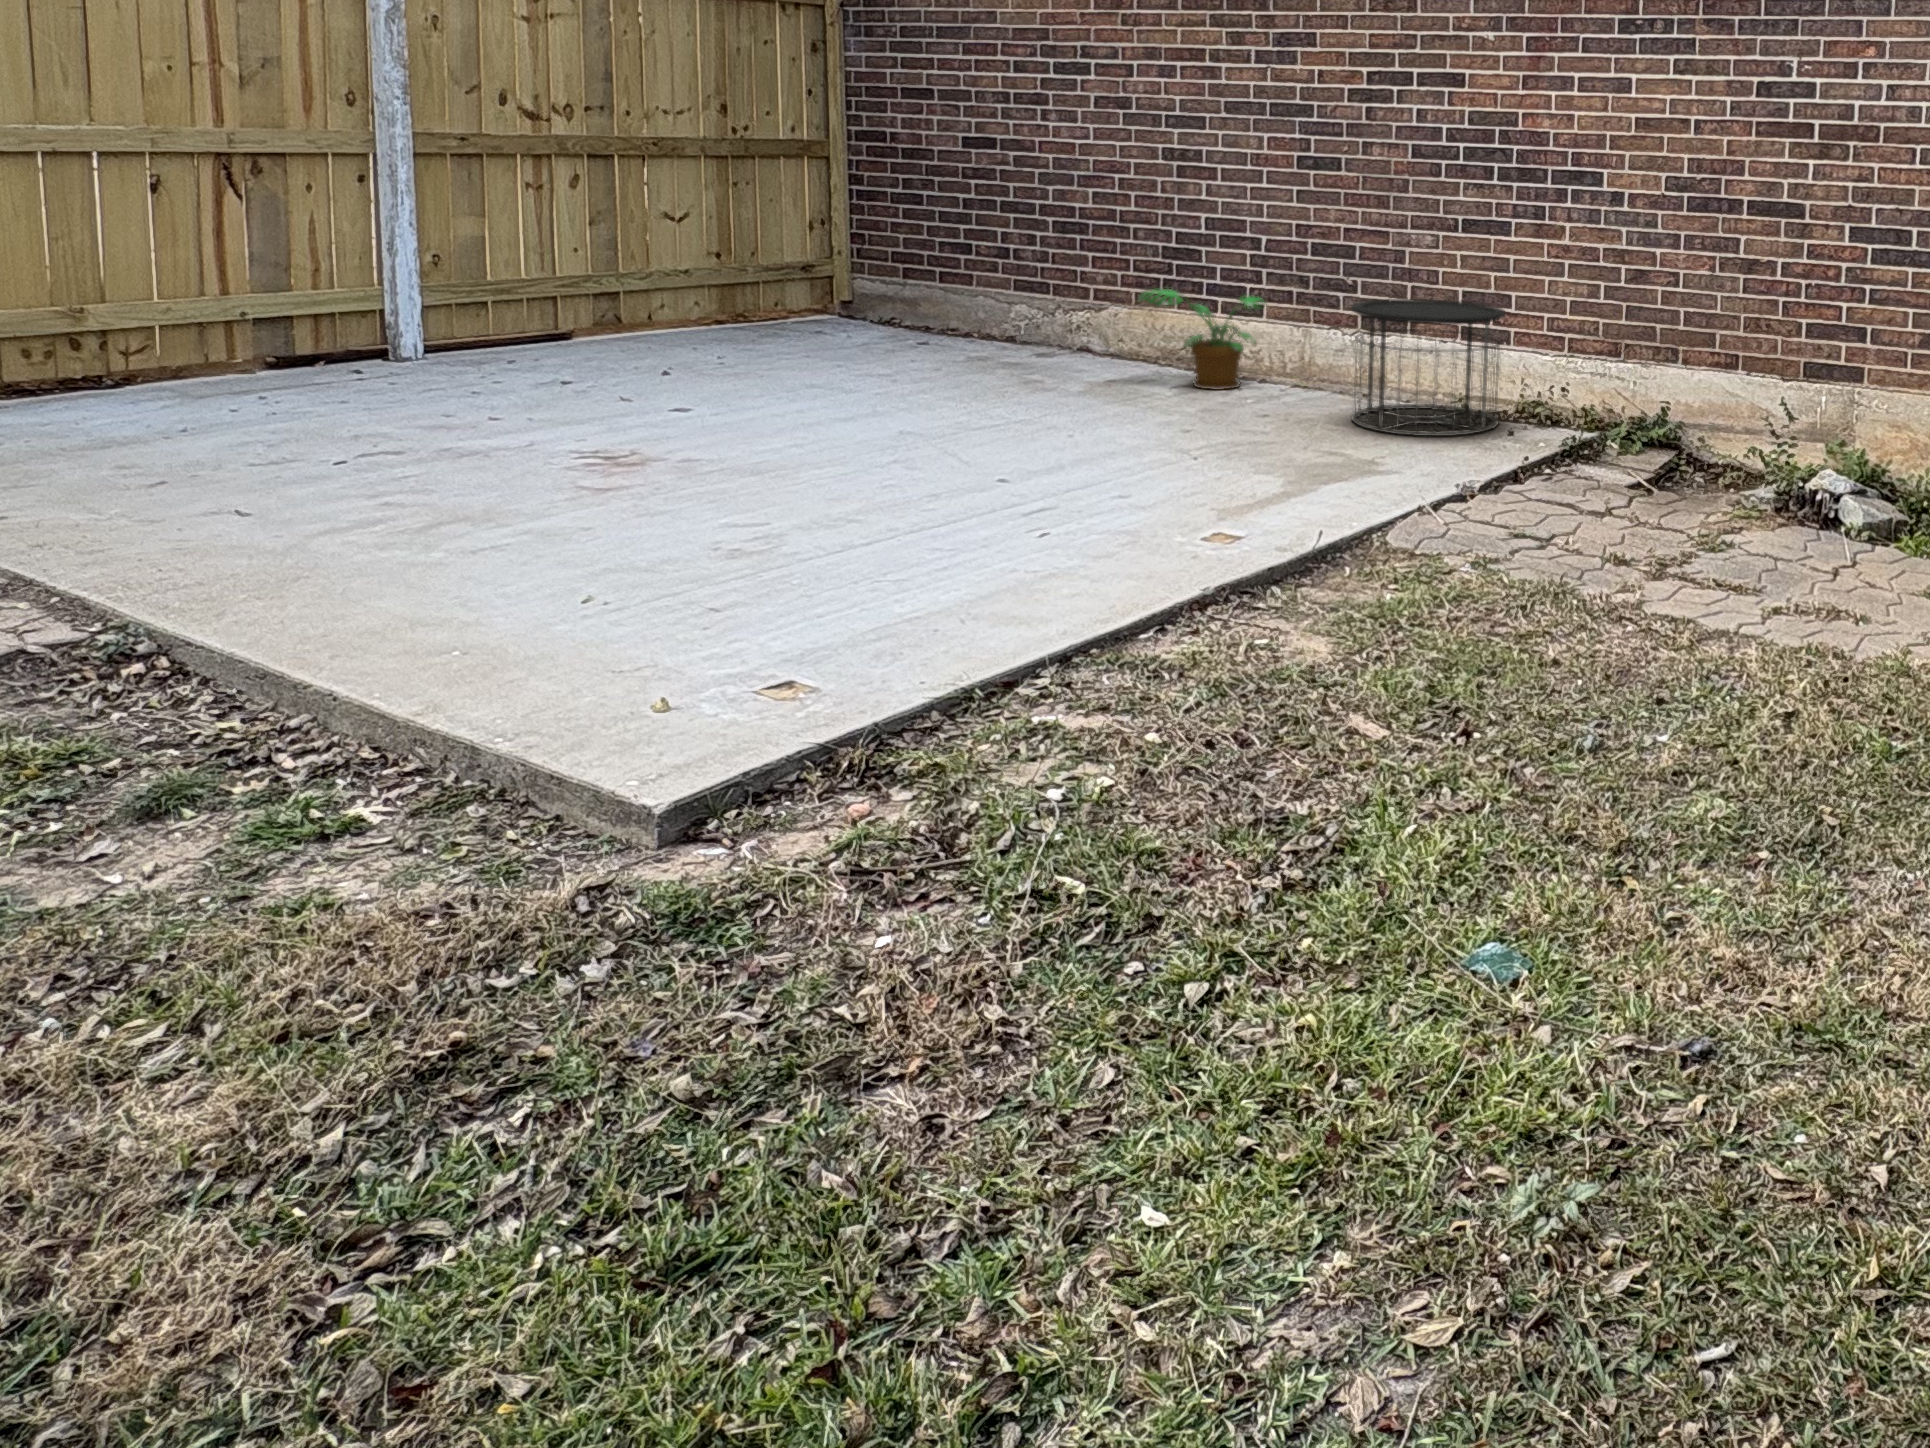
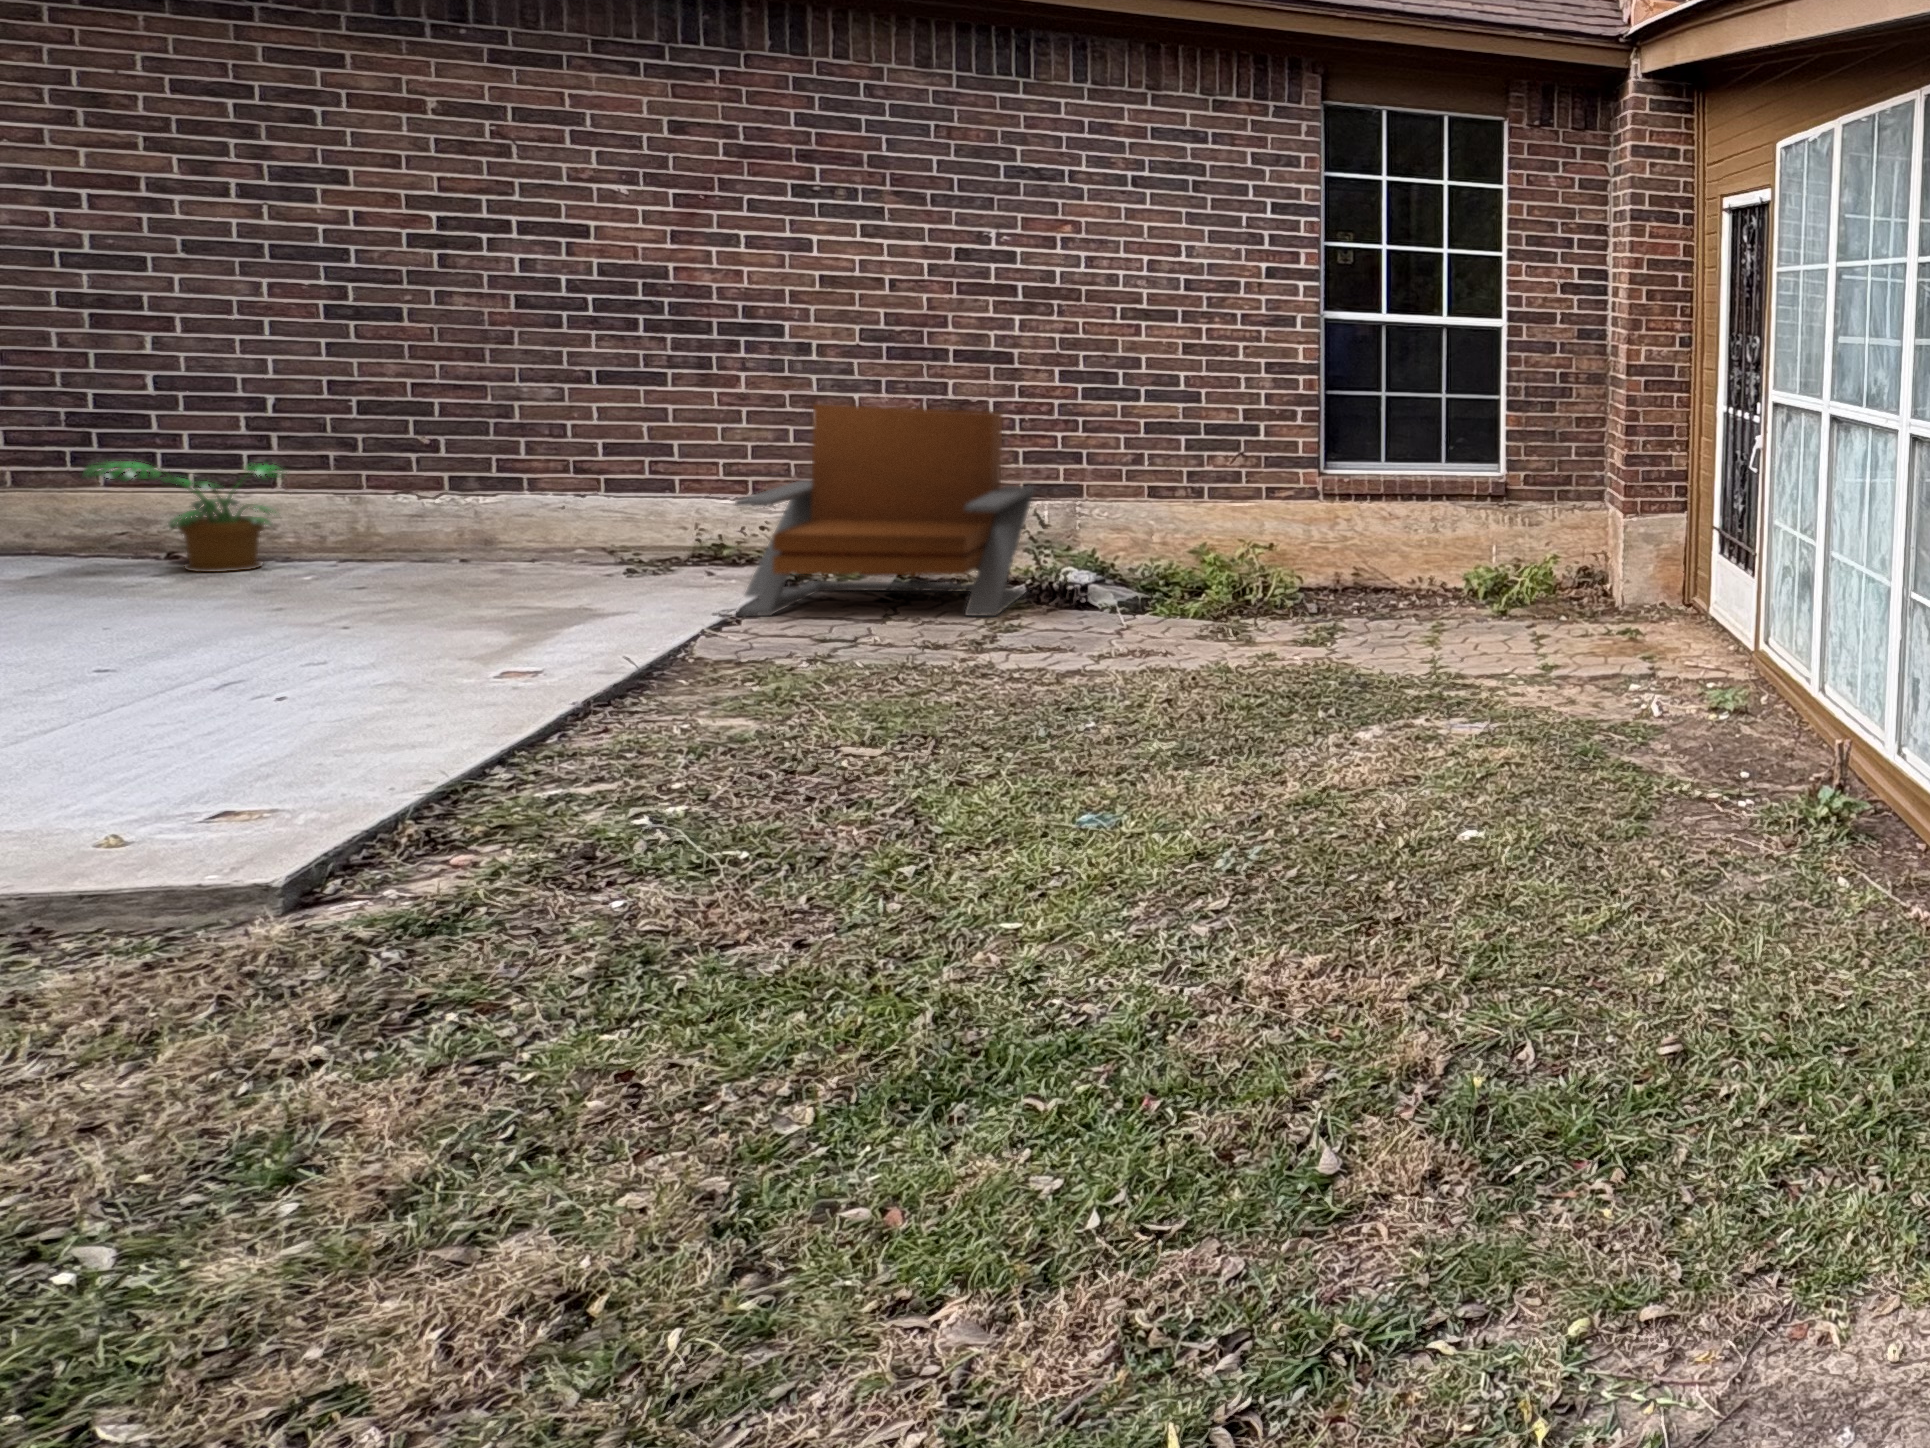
lounge chair: none [1498,259,1809,527] -> present [736,404,1034,616]
side table: present [1352,299,1506,436] -> none [478,453,682,586]

